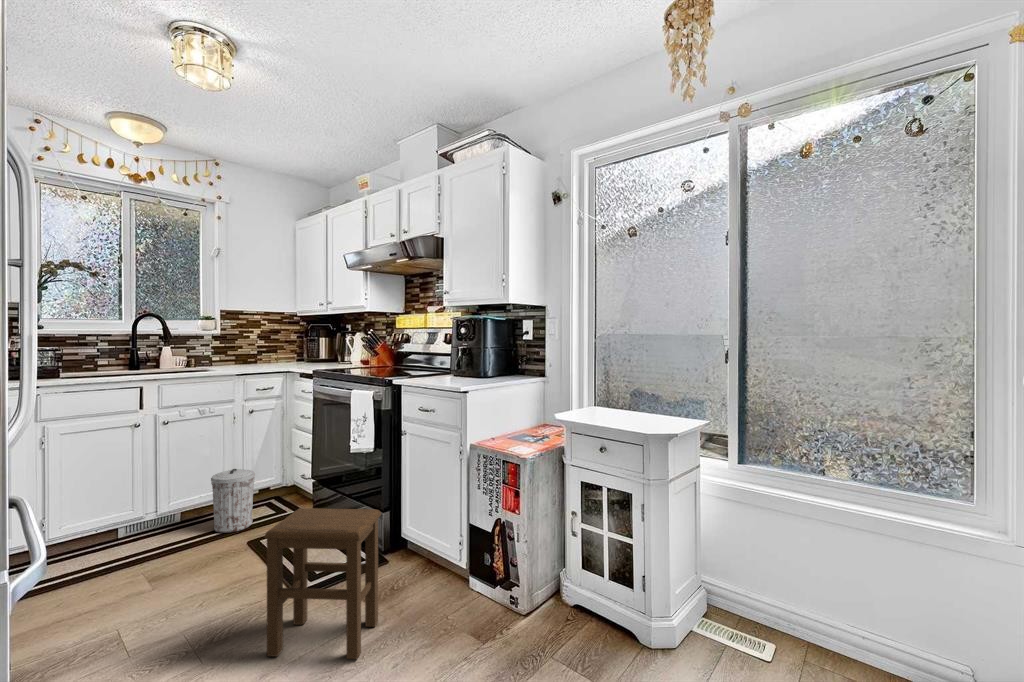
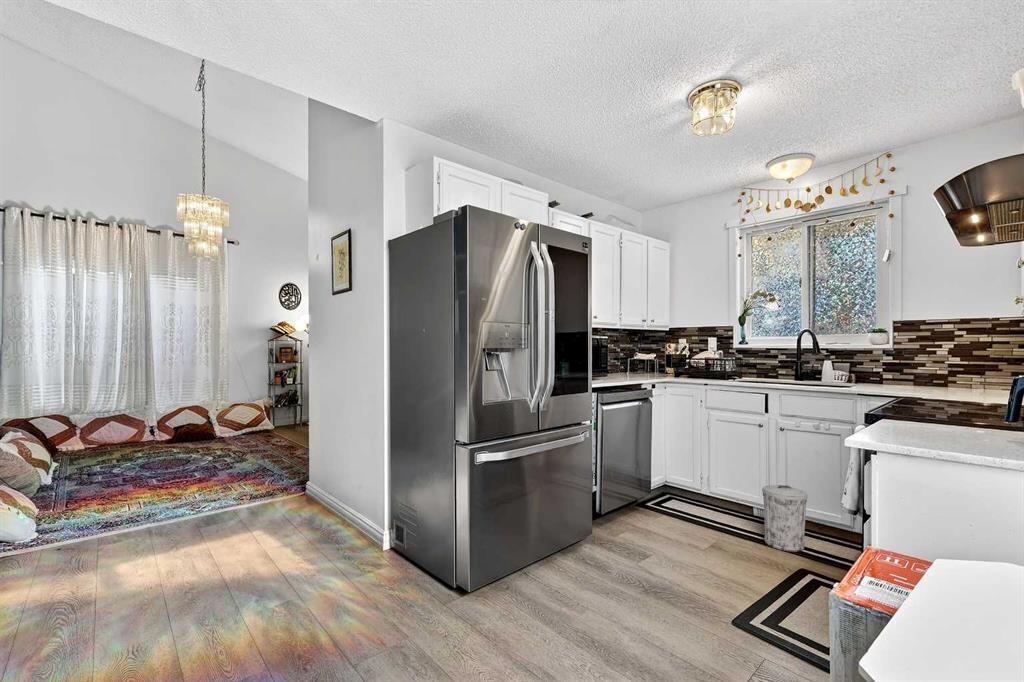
stool: present [265,508,381,659] -> none [563,492,628,639]

